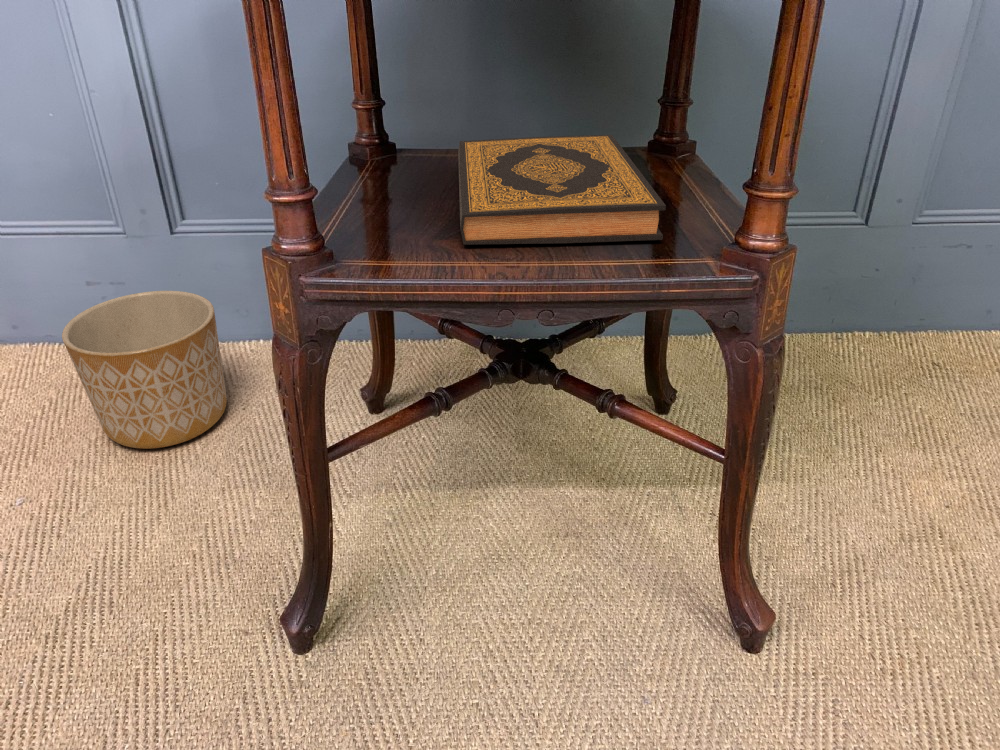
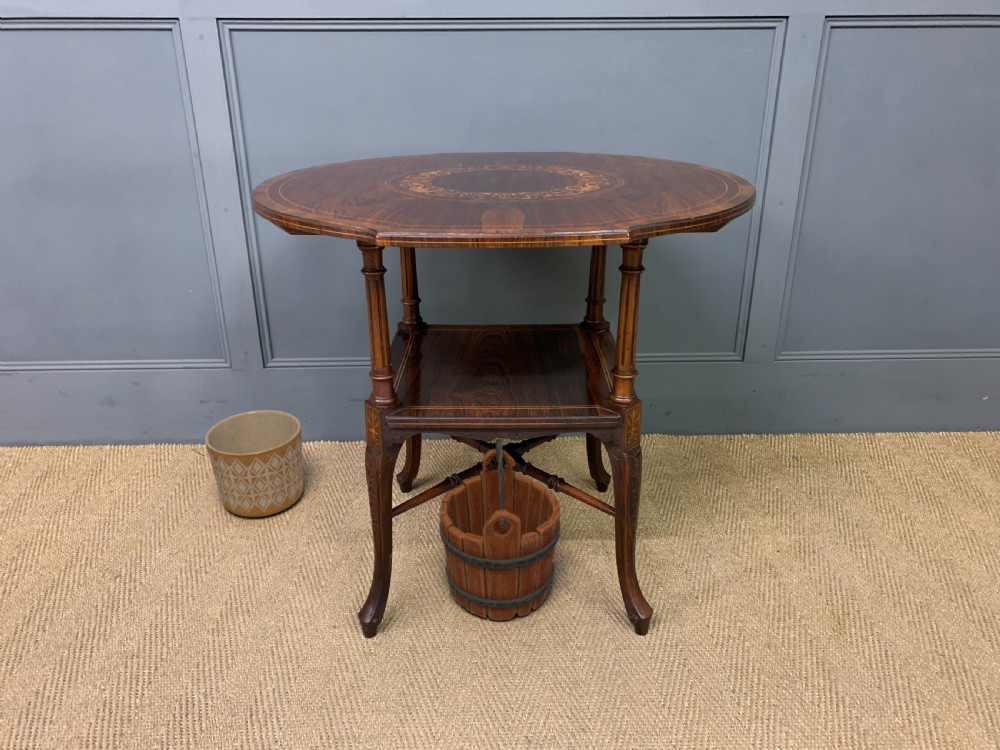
hardback book: present [458,135,666,245] -> none [464,322,577,397]
wooden bucket: none [416,274,621,625] -> present [439,438,560,620]

